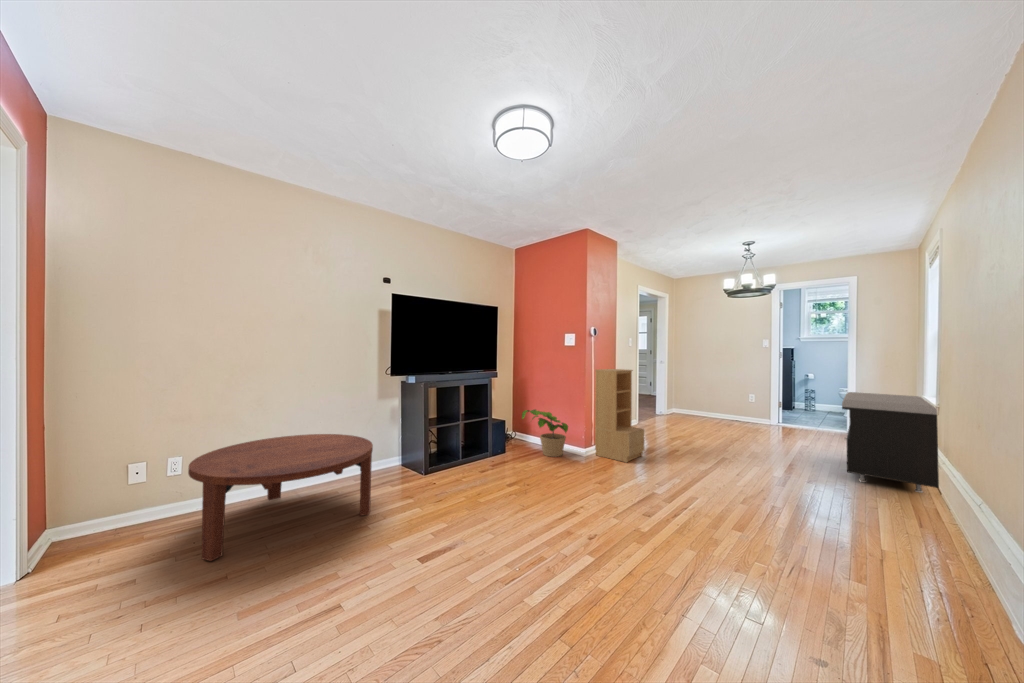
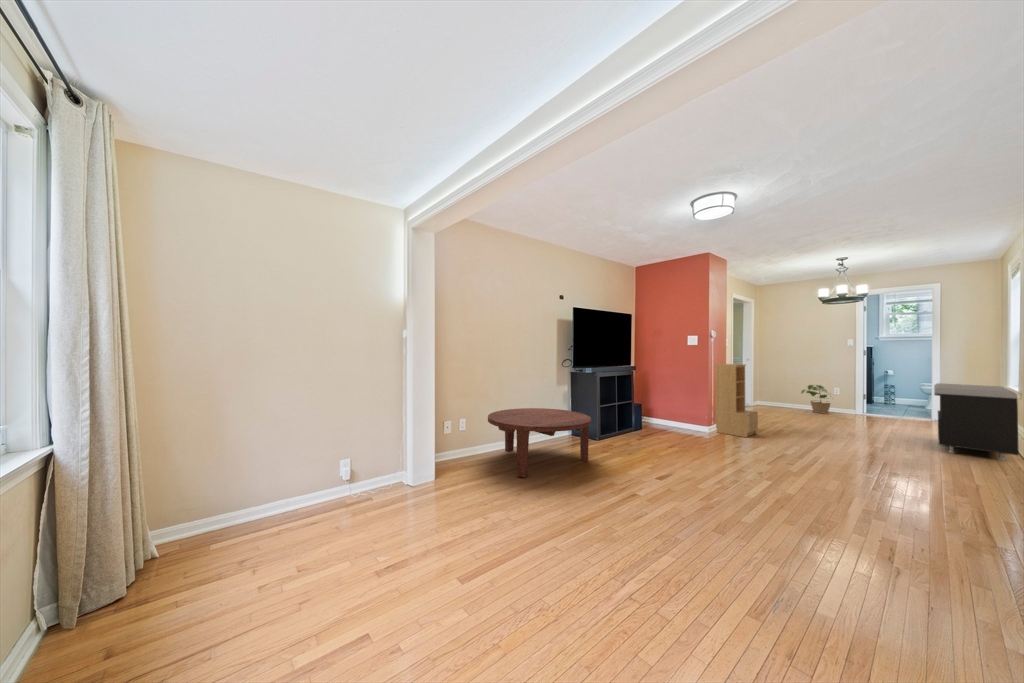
potted plant: present [522,409,568,457] -> present [801,385,830,414]

